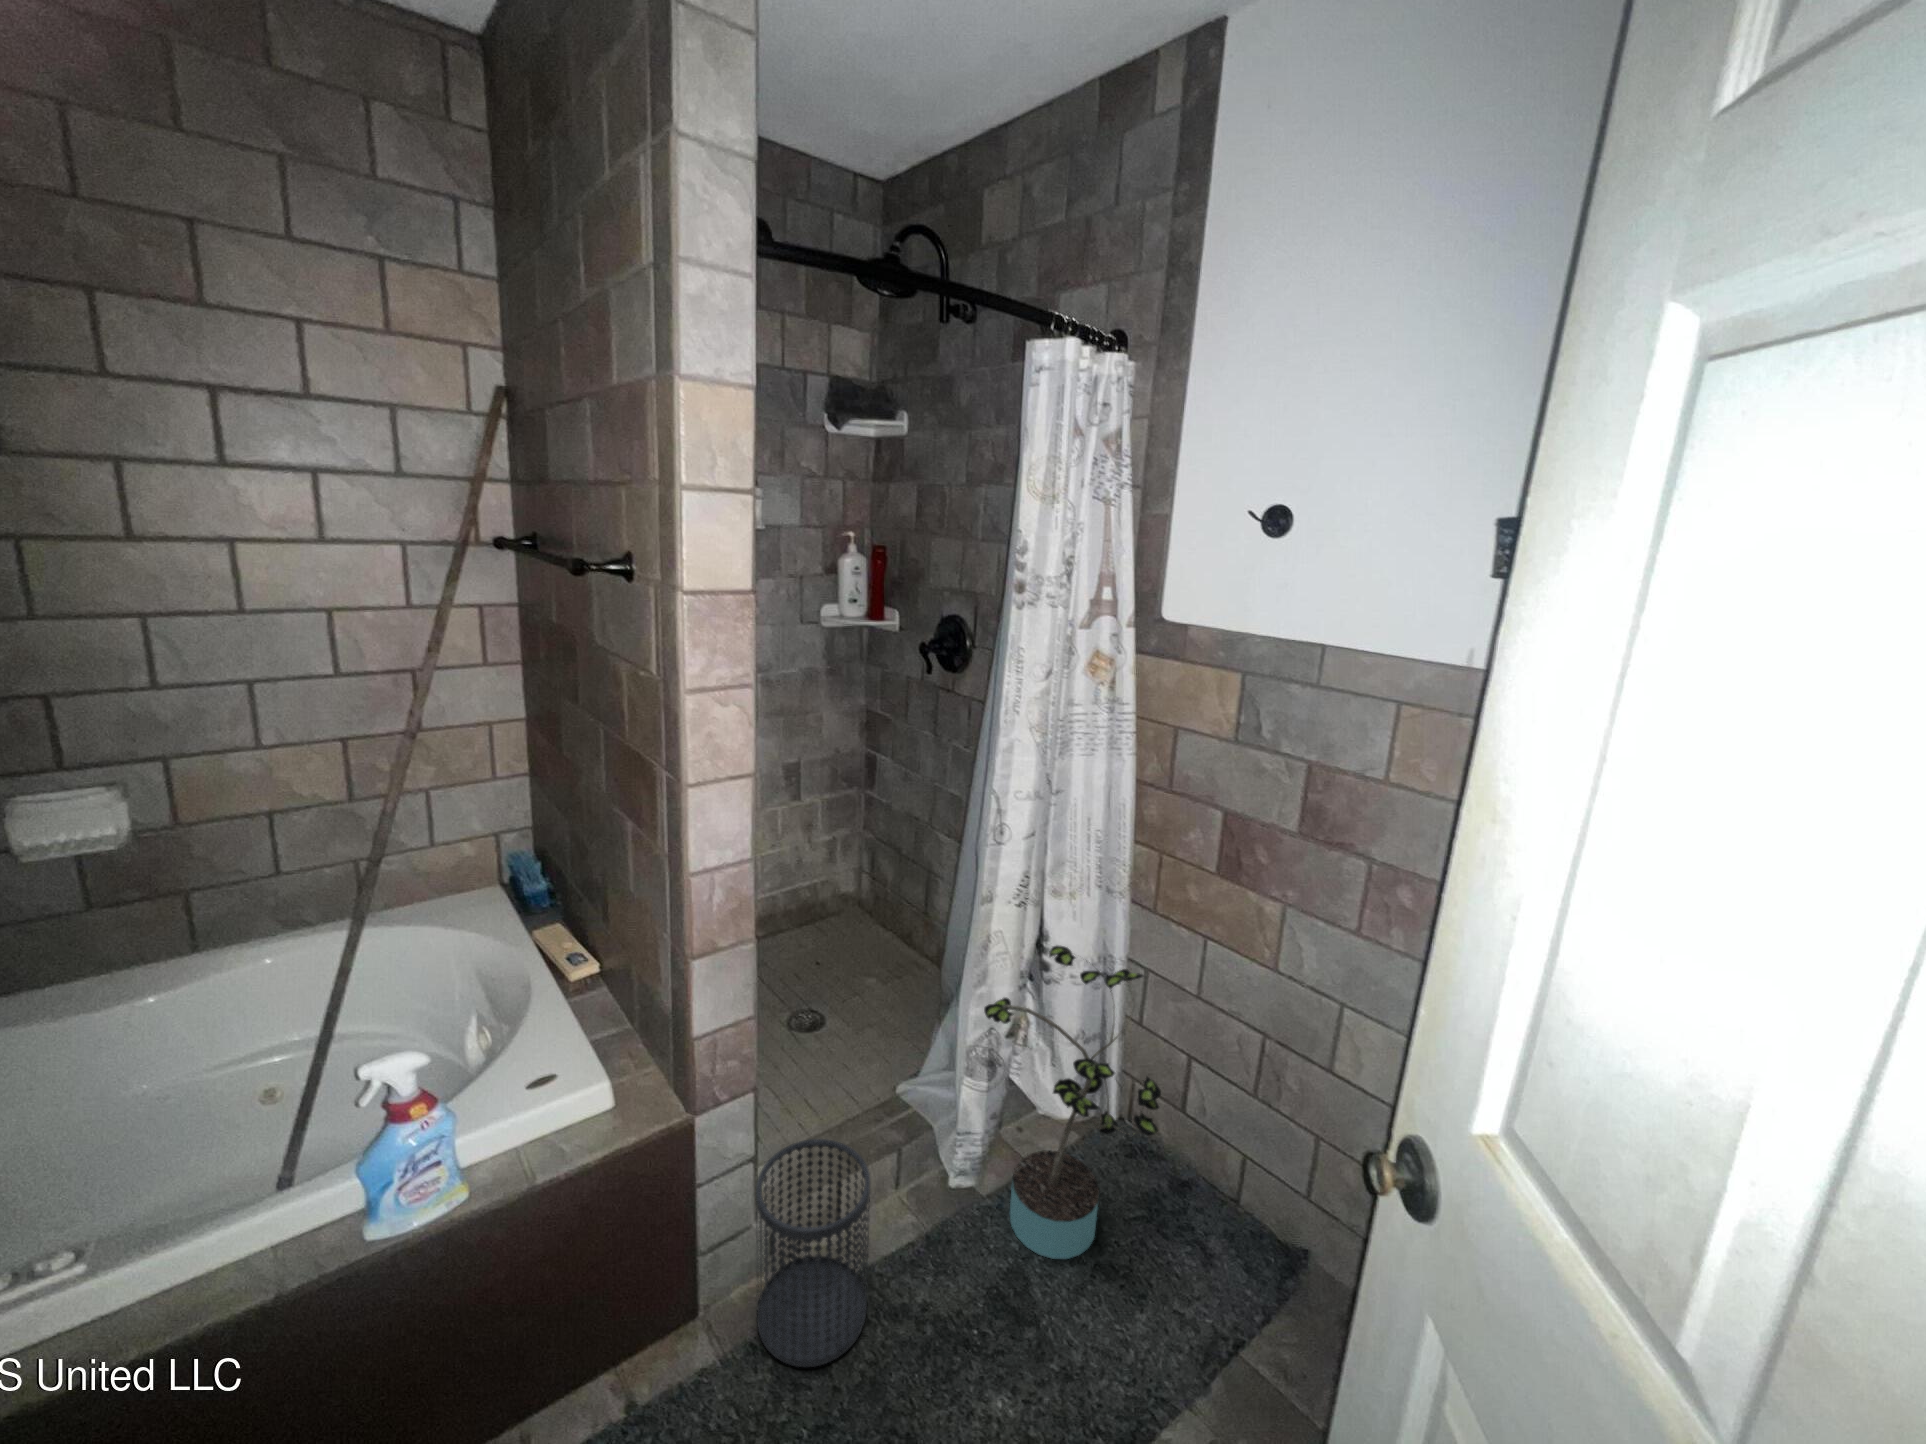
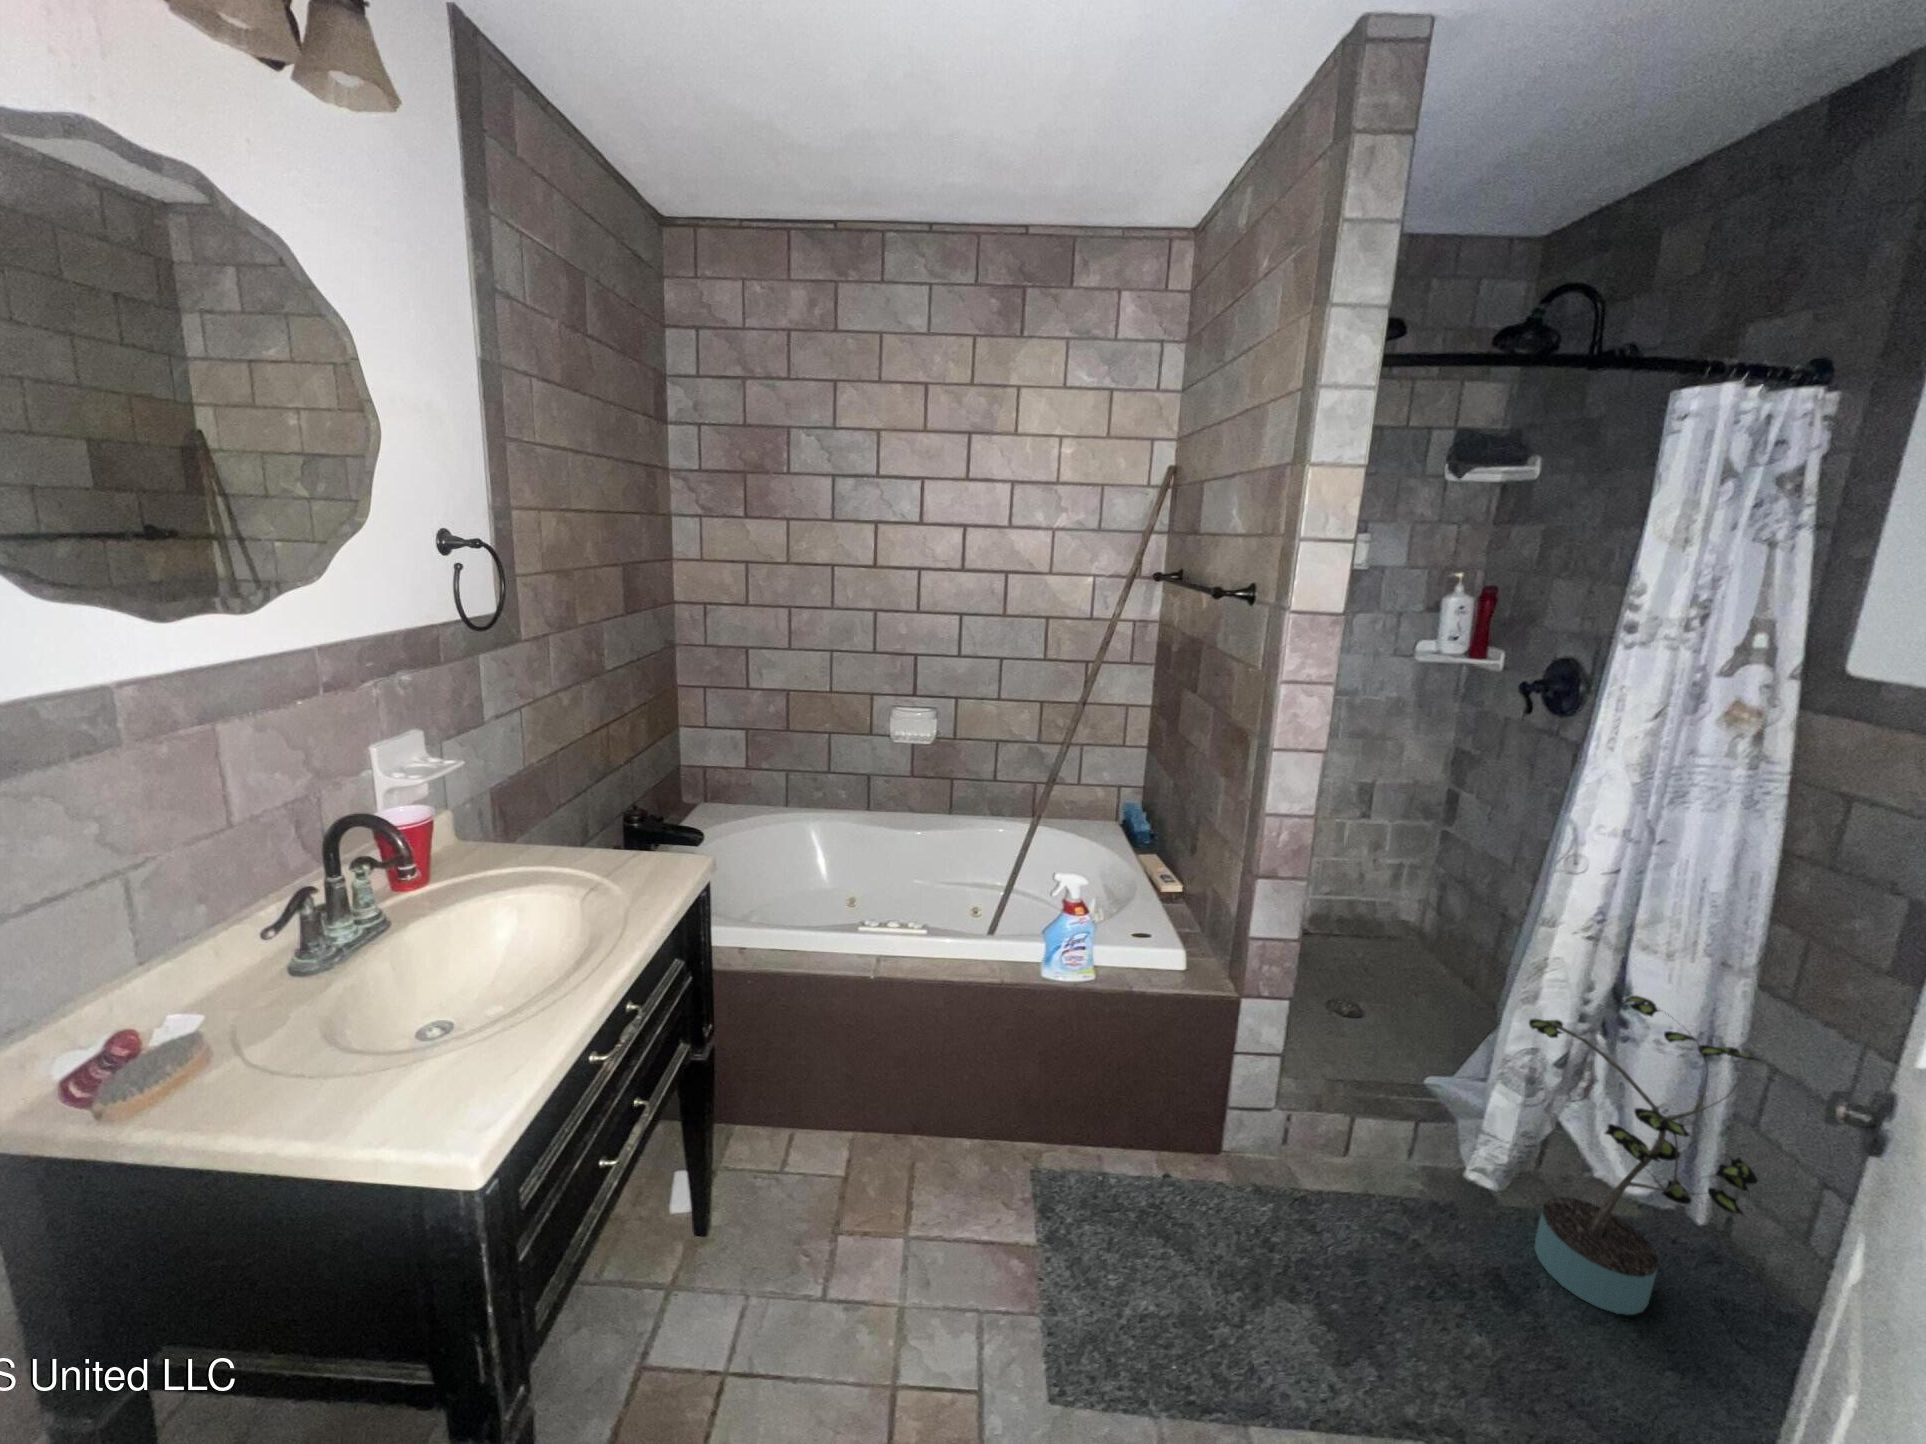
wastebasket: present [756,1139,870,1367] -> none [1264,1060,1382,1240]

